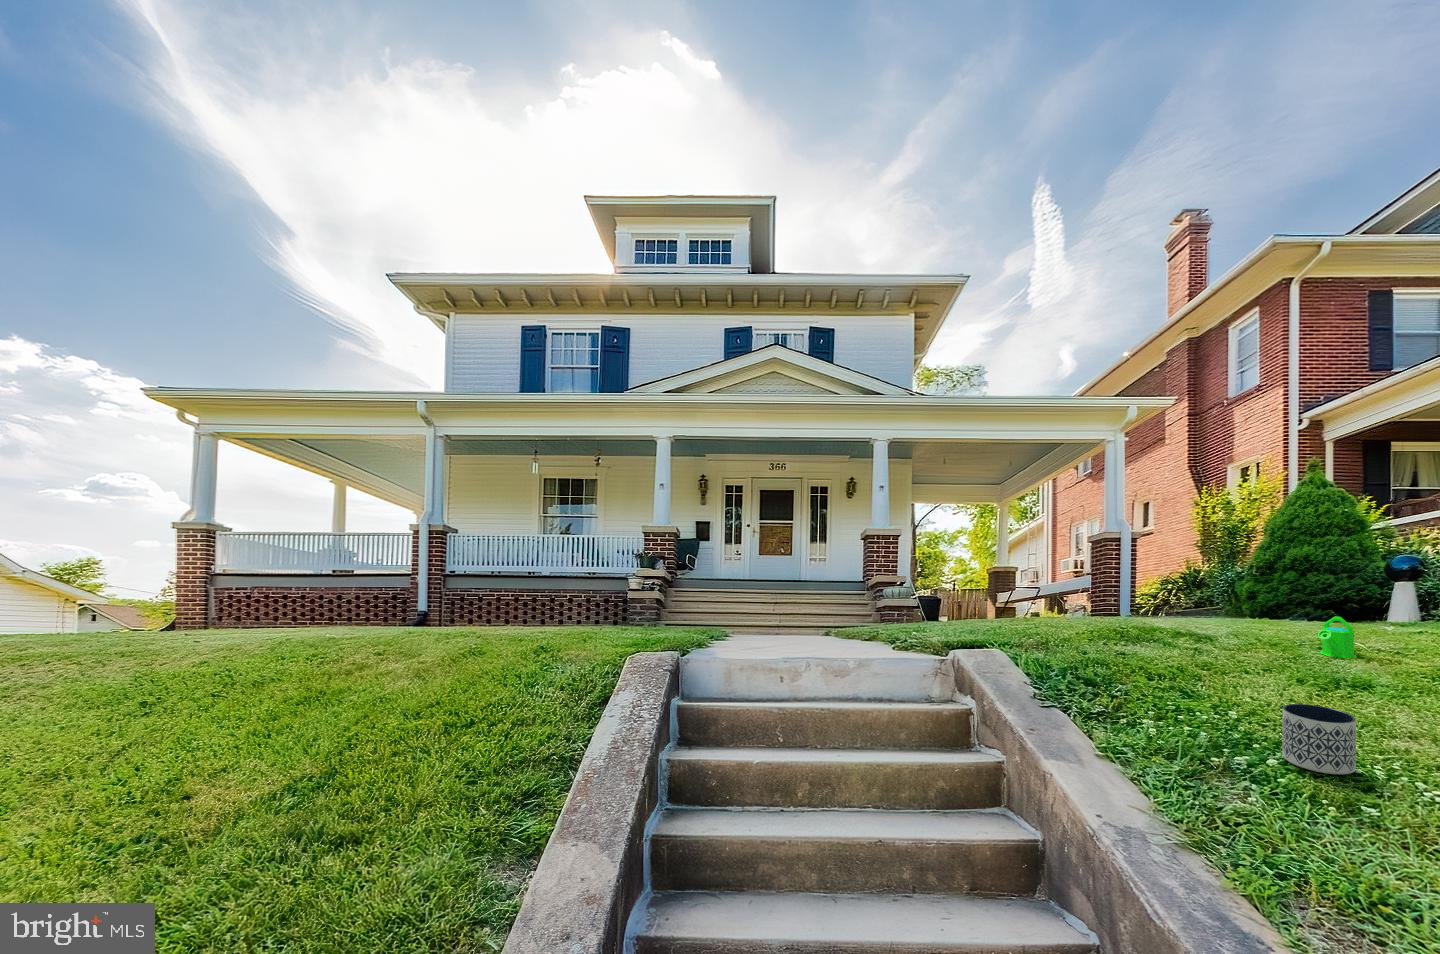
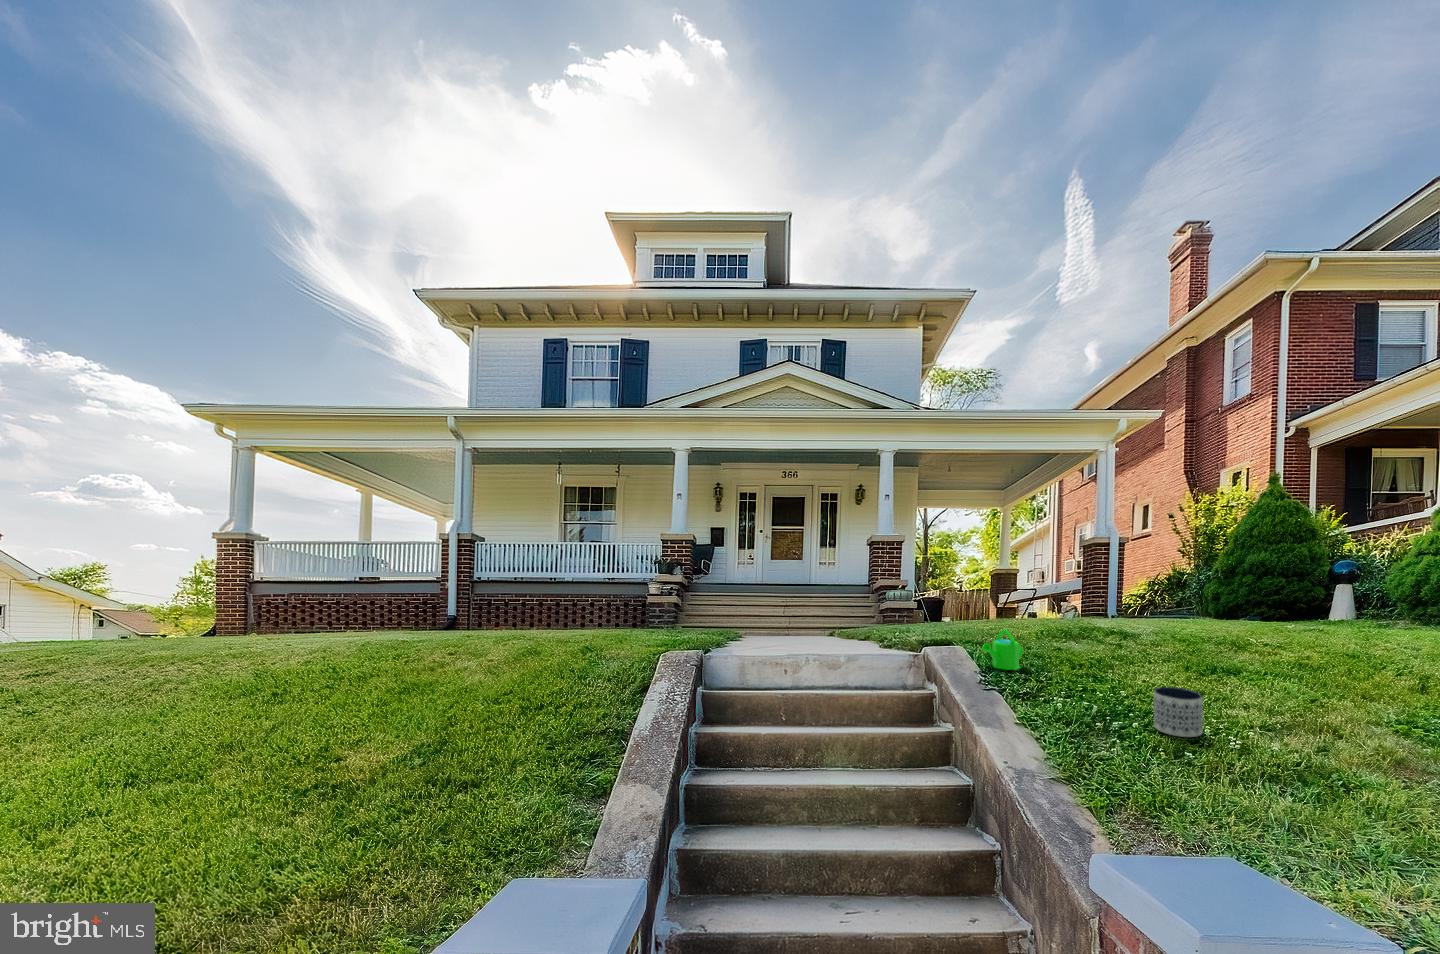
watering can: present [1318,616,1357,658] -> present [982,629,1023,670]

